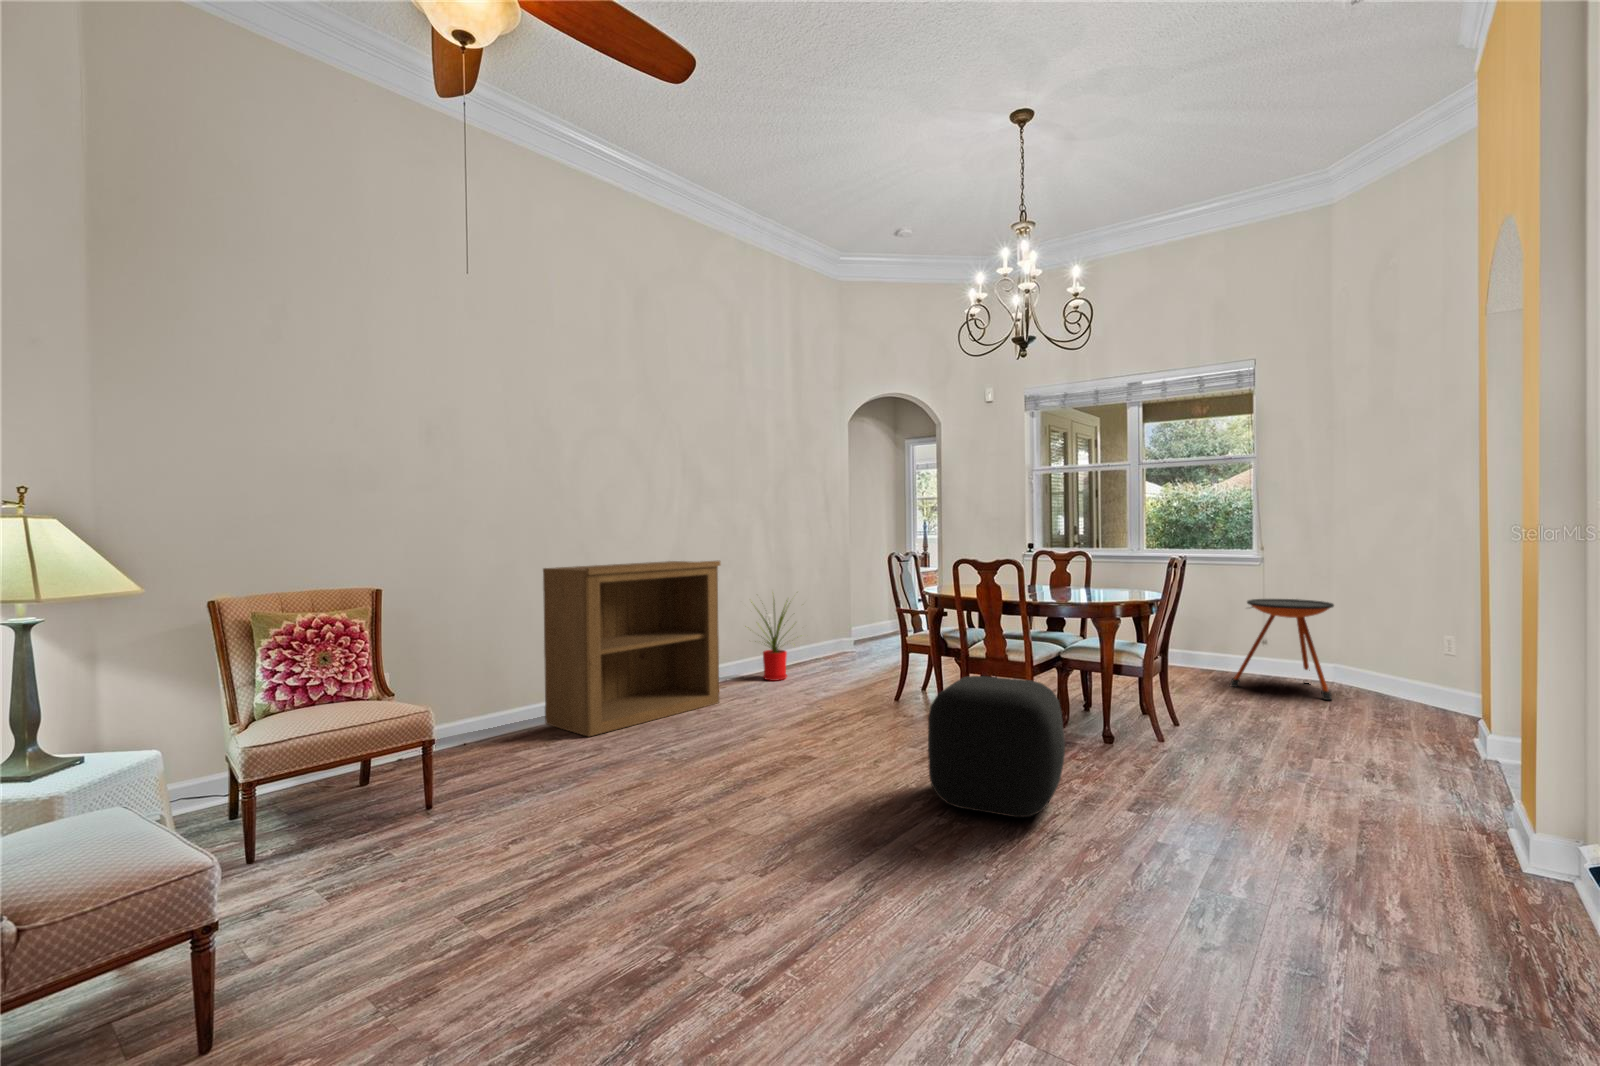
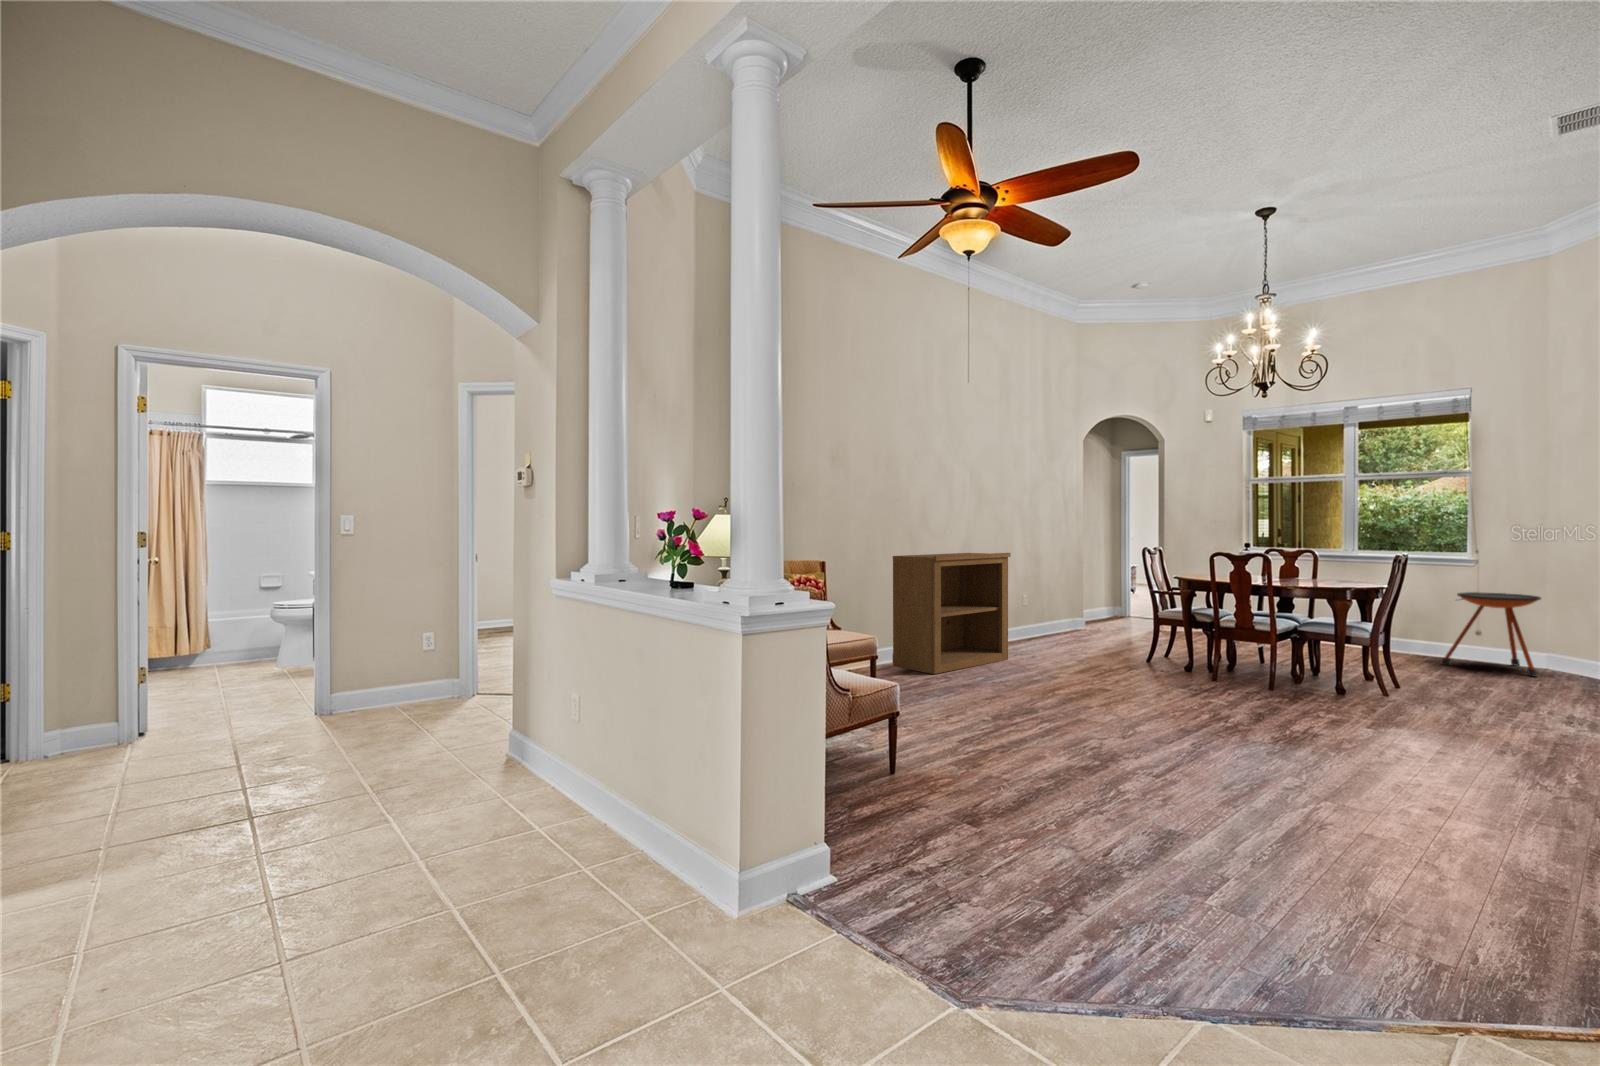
house plant: present [751,601,790,681] -> none [1011,576,1064,647]
ottoman: present [928,676,1065,817] -> none [1214,635,1319,727]

